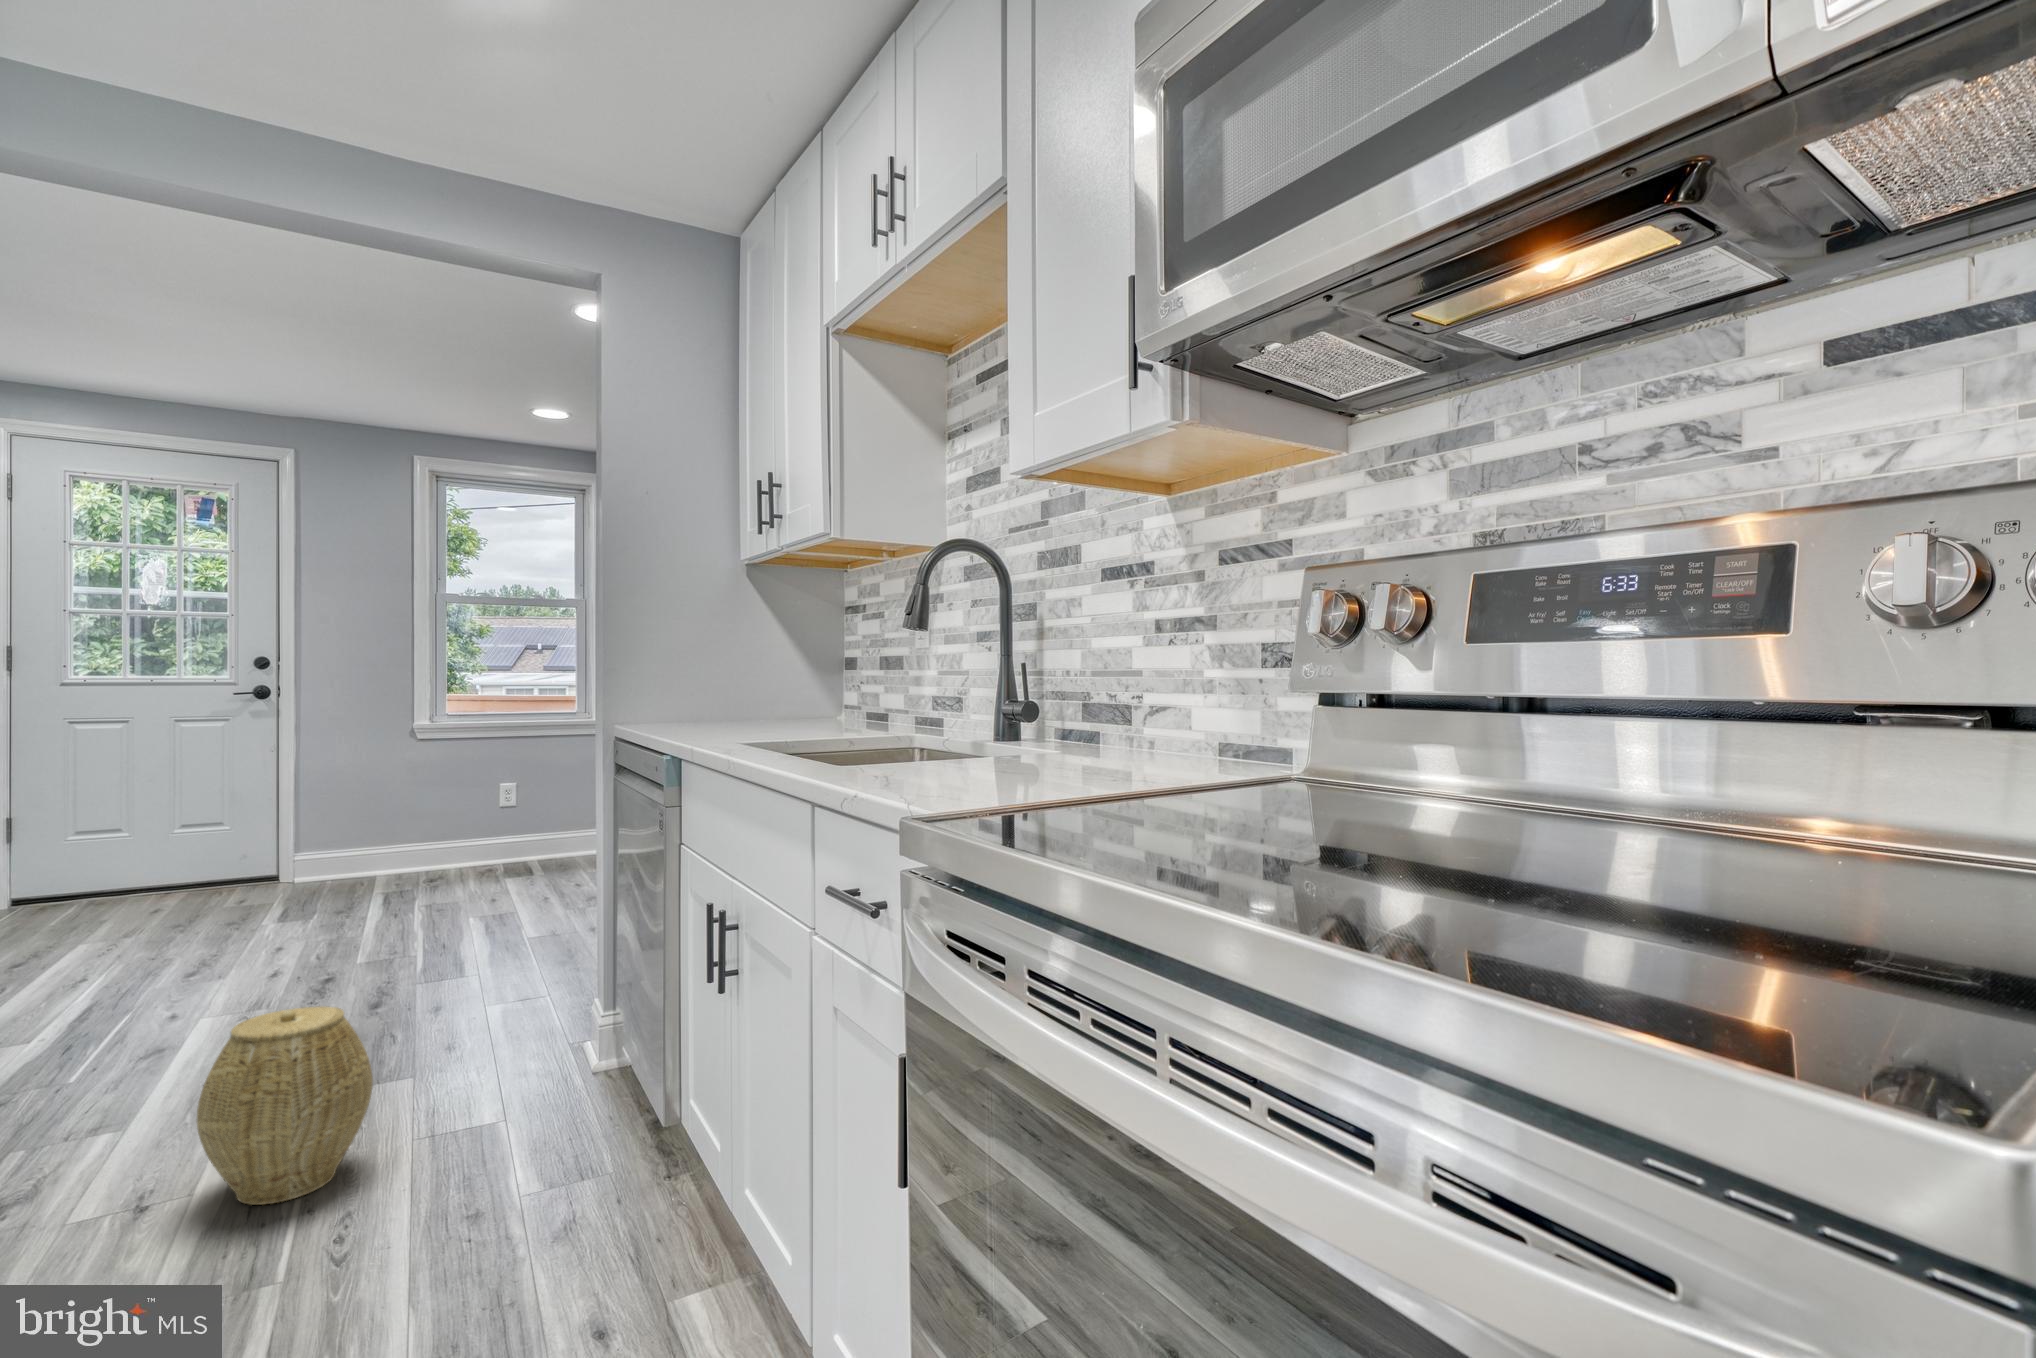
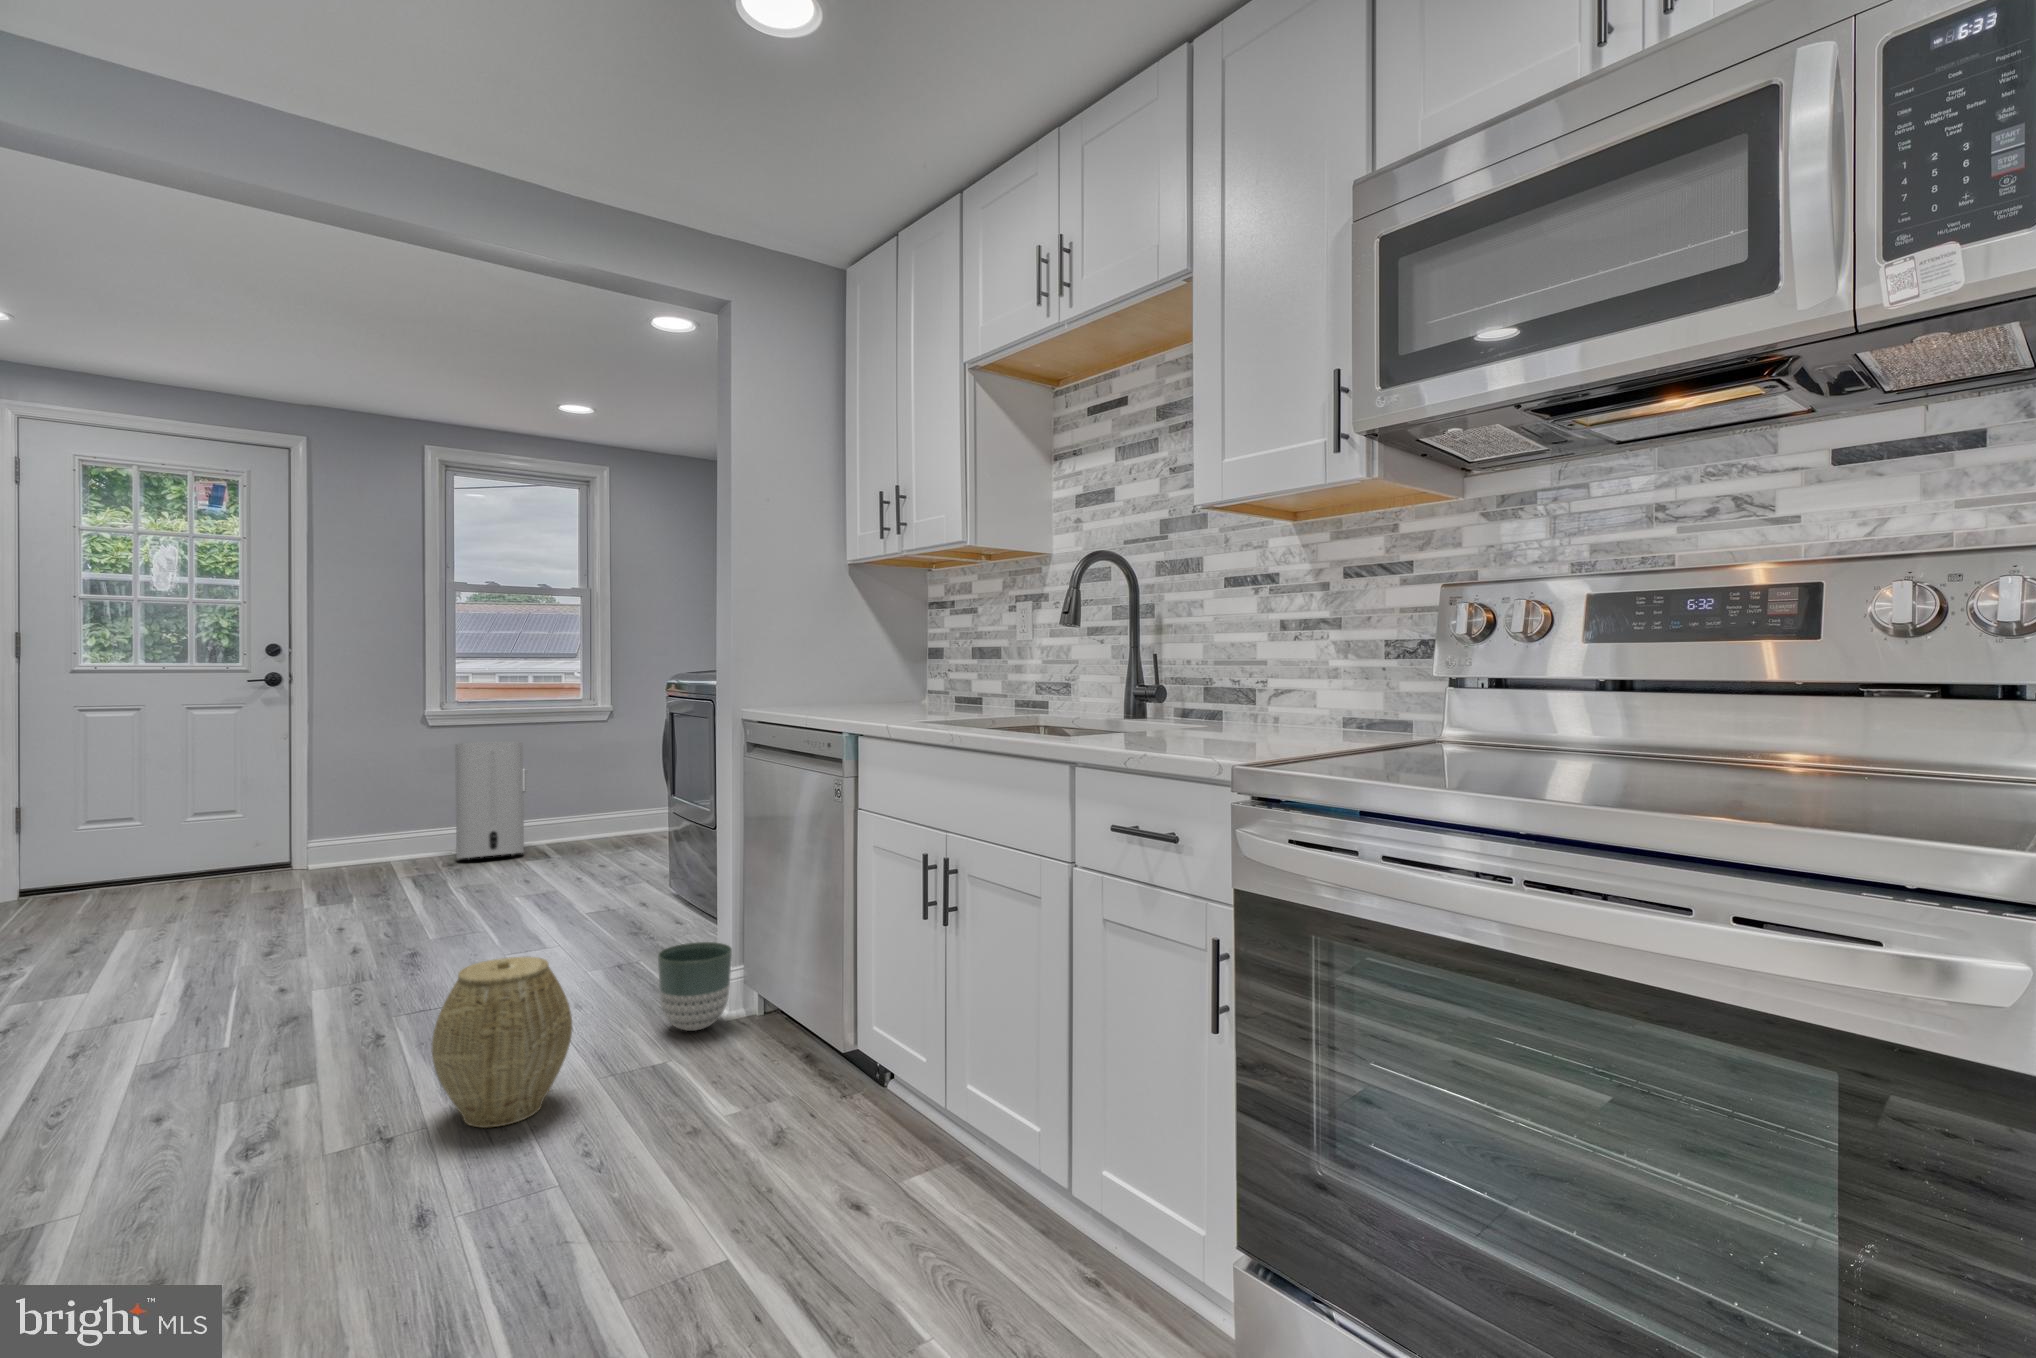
air purifier: none [438,756,509,878] -> present [455,741,524,859]
planter: none [513,987,600,1088] -> present [658,942,732,1031]

